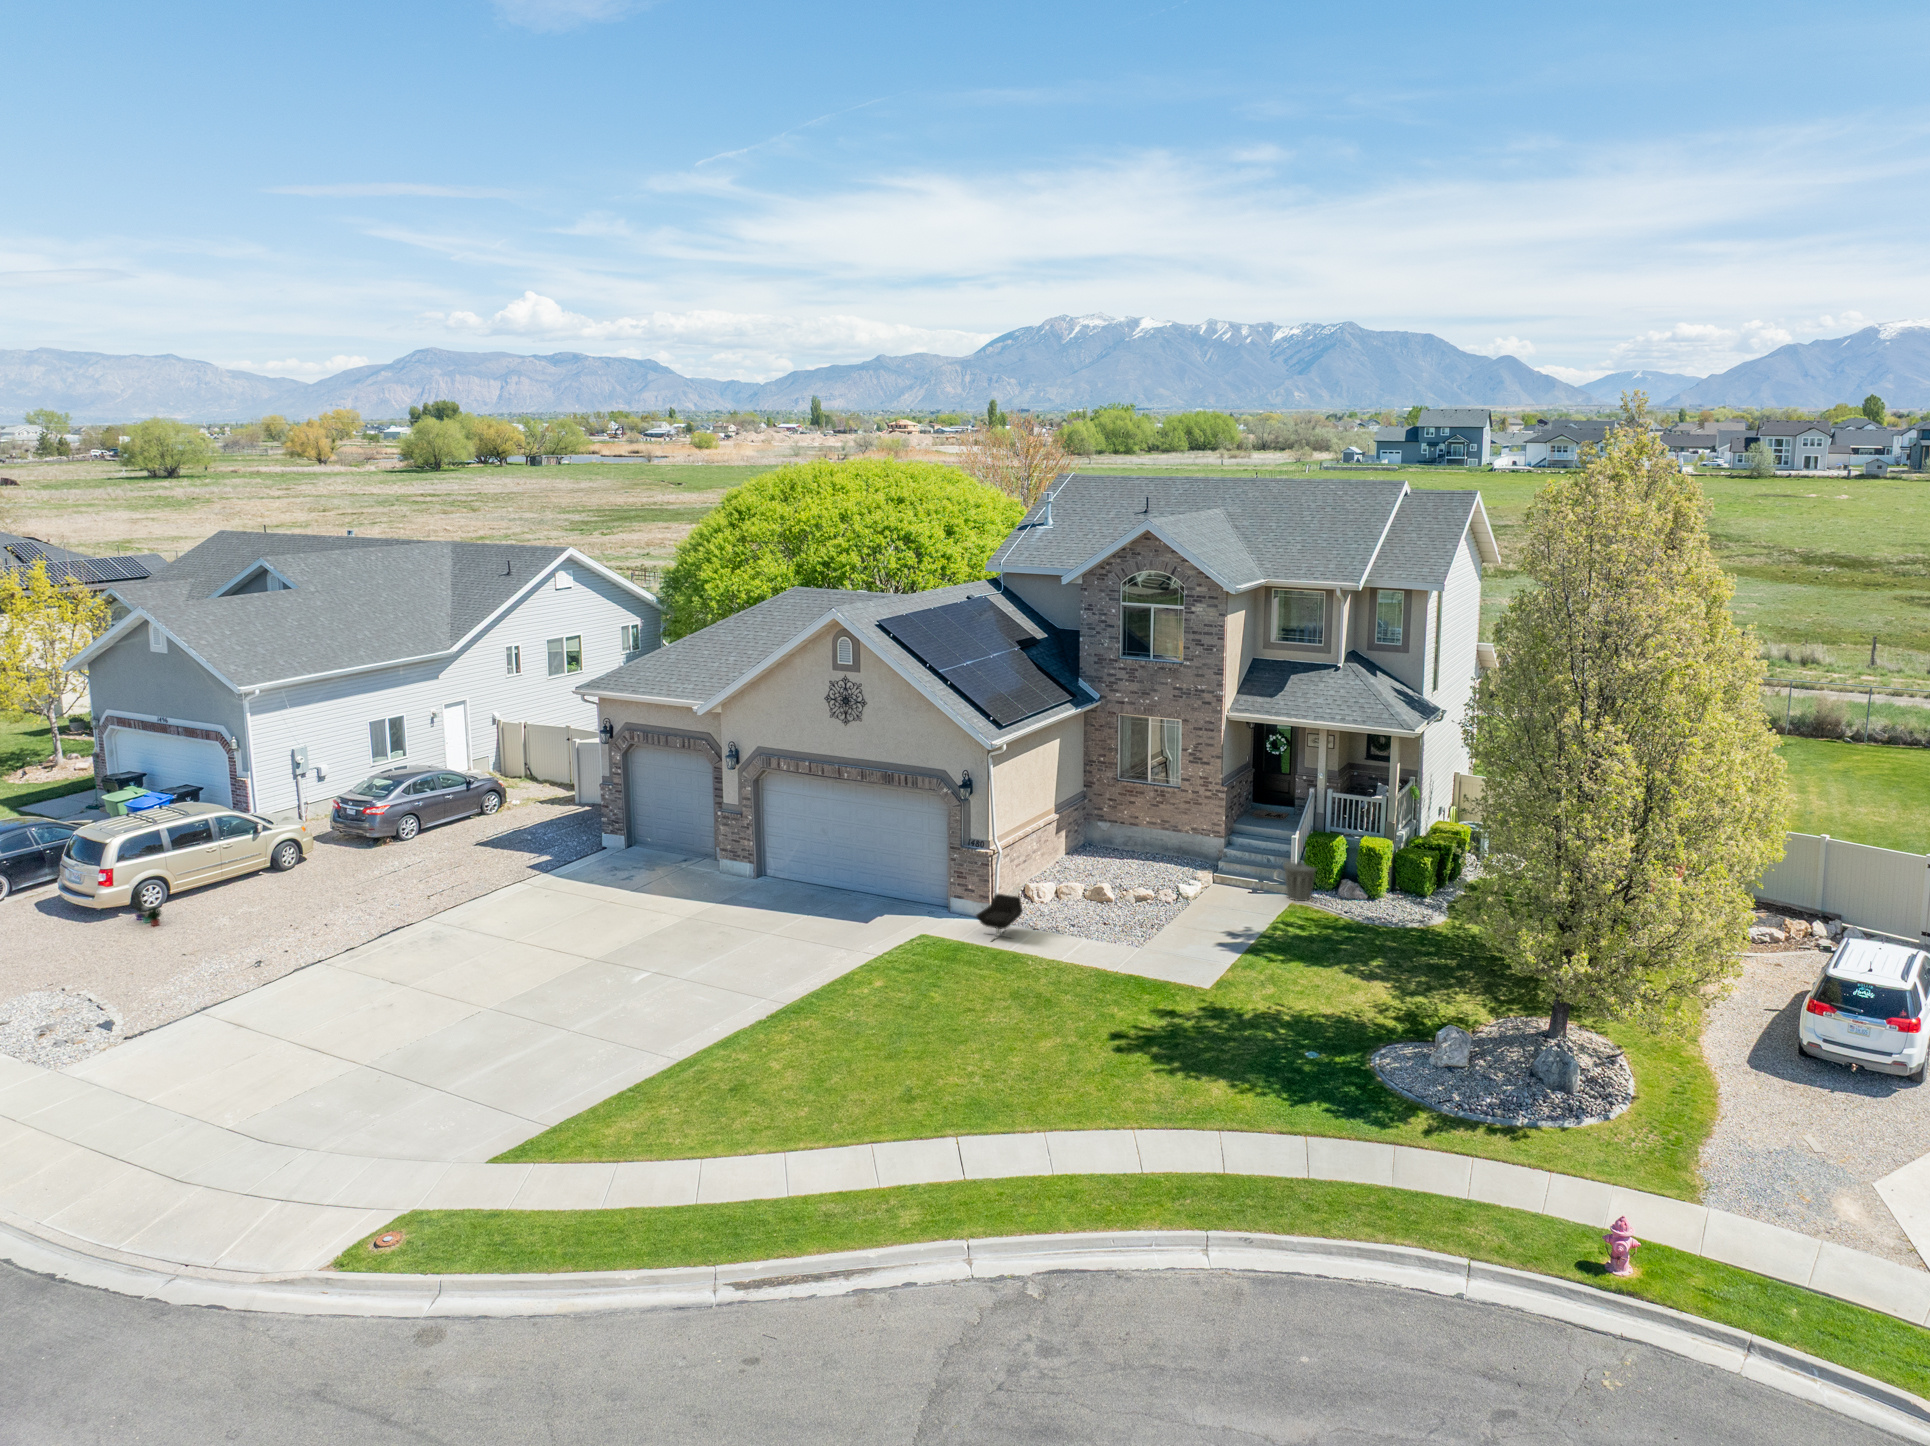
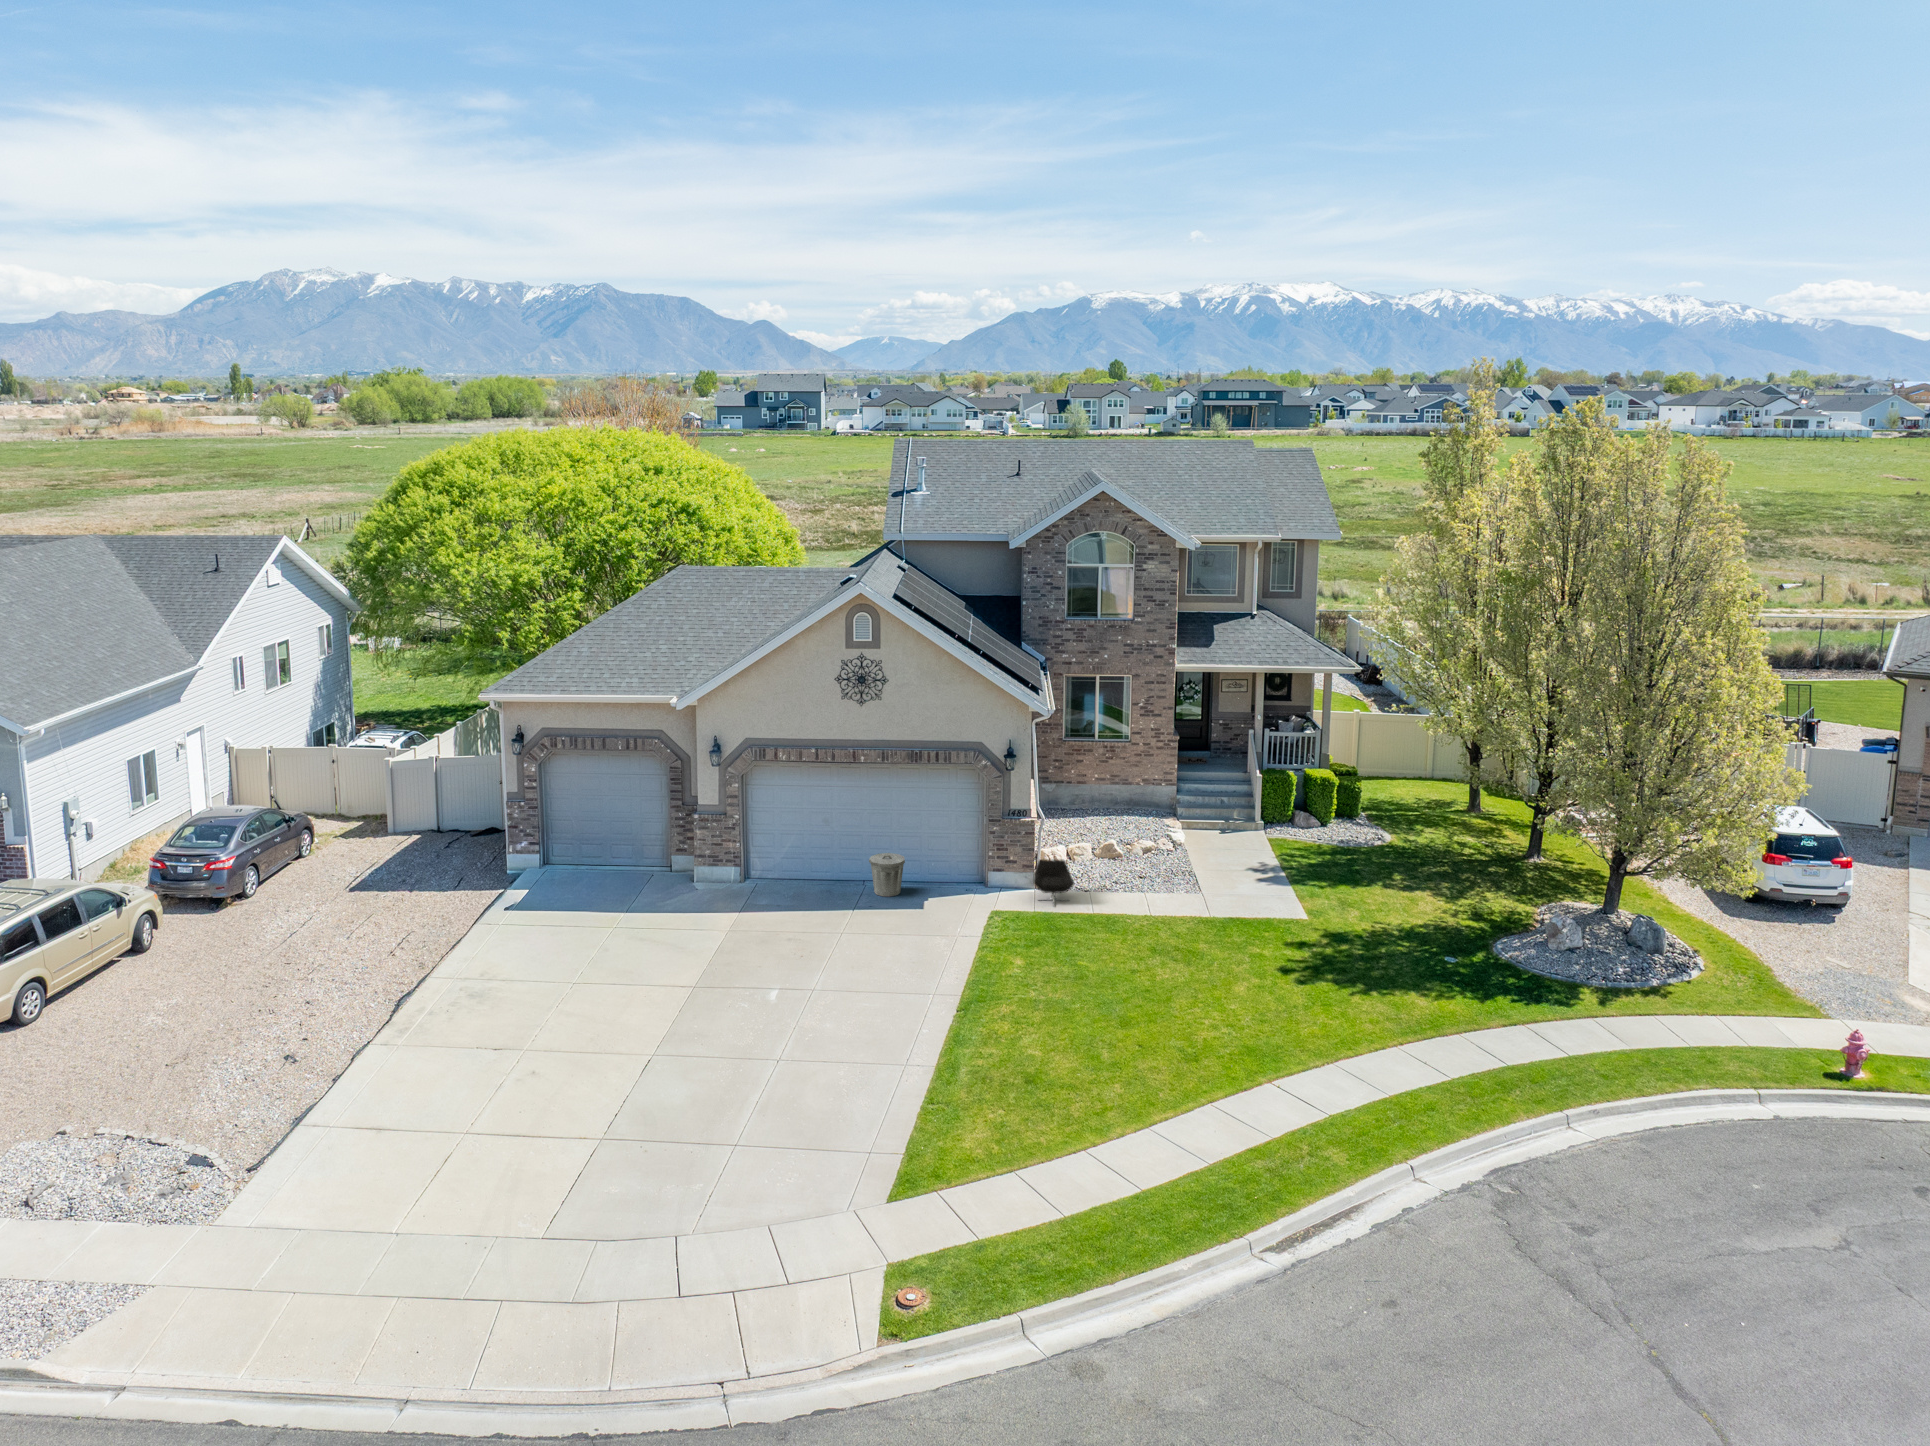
trash can: present [1283,860,1316,901] -> present [869,853,905,897]
potted plant: present [132,889,161,926] -> none [12,994,69,1042]

